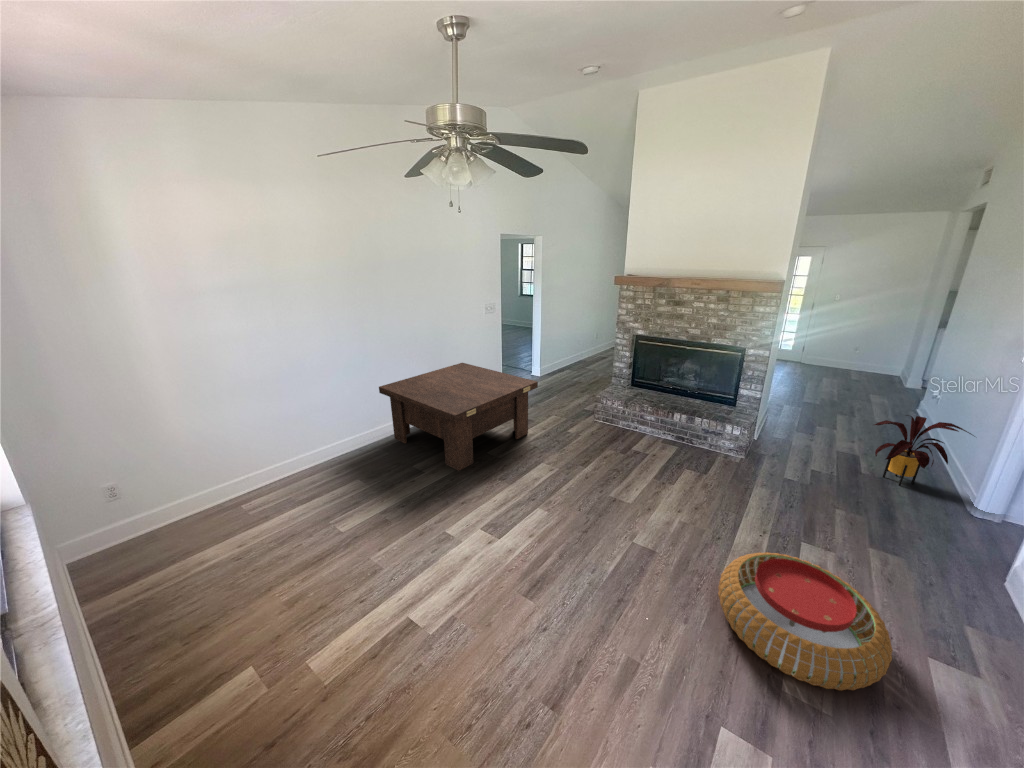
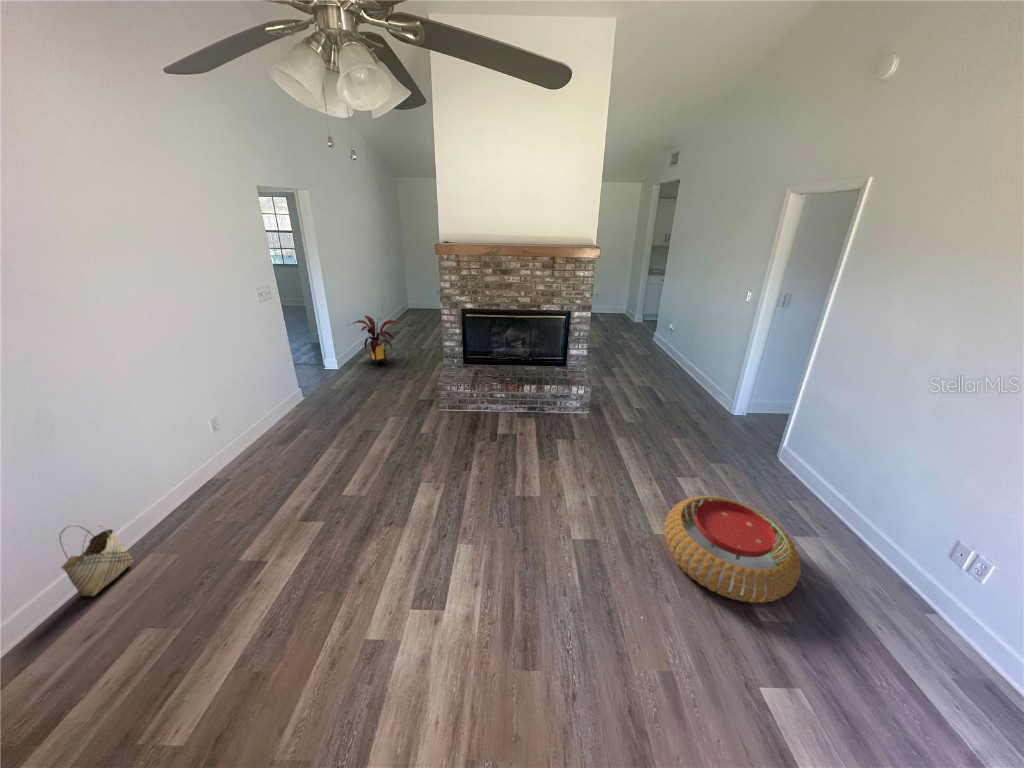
coffee table: present [379,363,538,471] -> none [113,377,383,537]
house plant: present [875,416,974,486] -> present [352,315,400,366]
woven basket: none [343,417,372,458] -> present [59,526,133,596]

